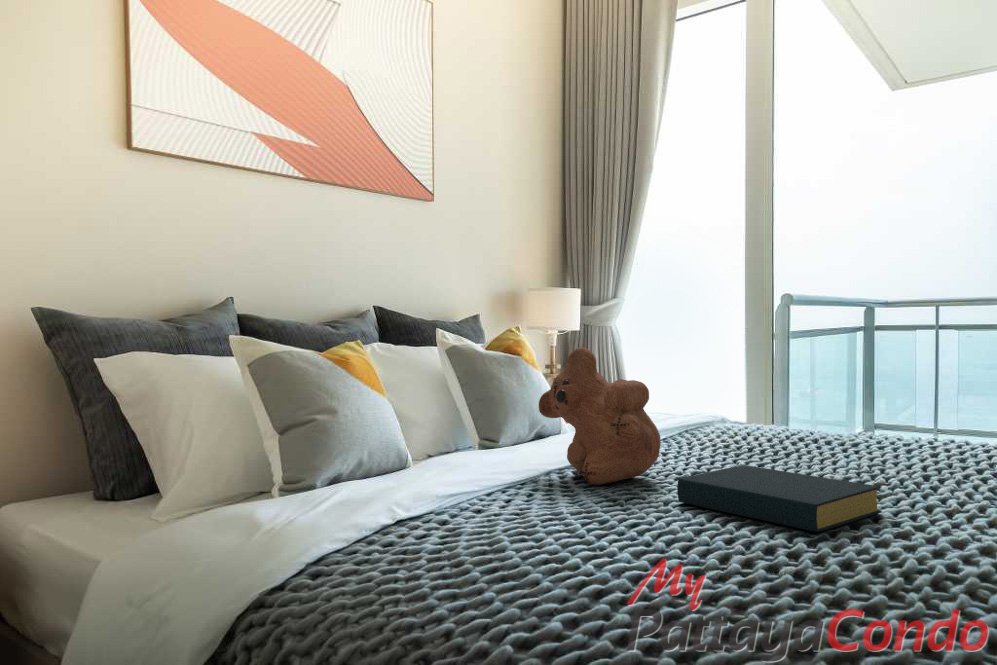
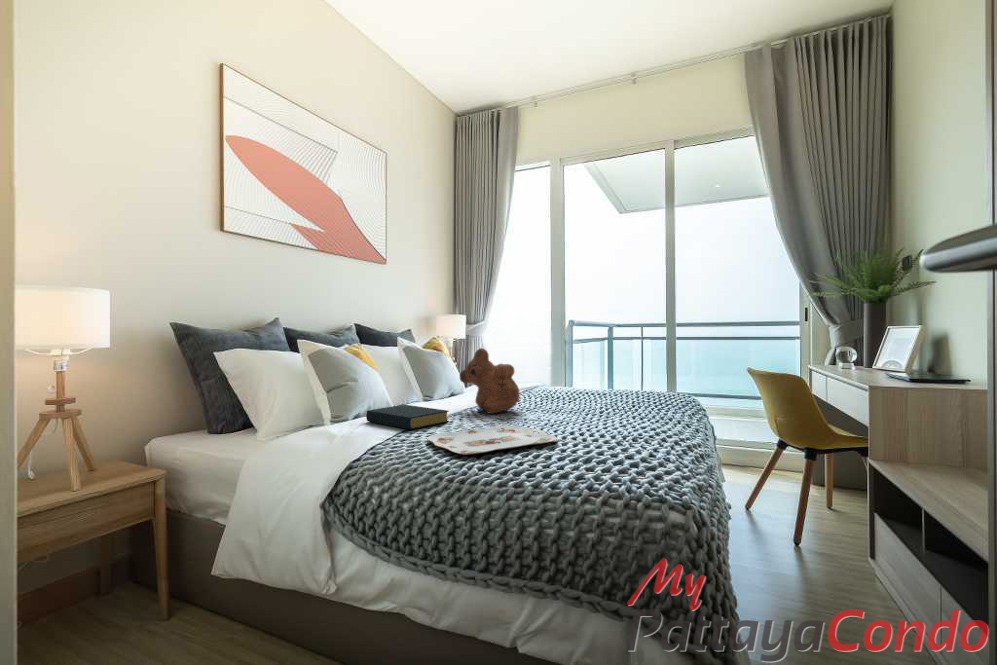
hardback book: present [677,465,882,532] -> present [366,405,449,429]
serving tray: none [424,520,727,607] -> present [427,425,557,455]

